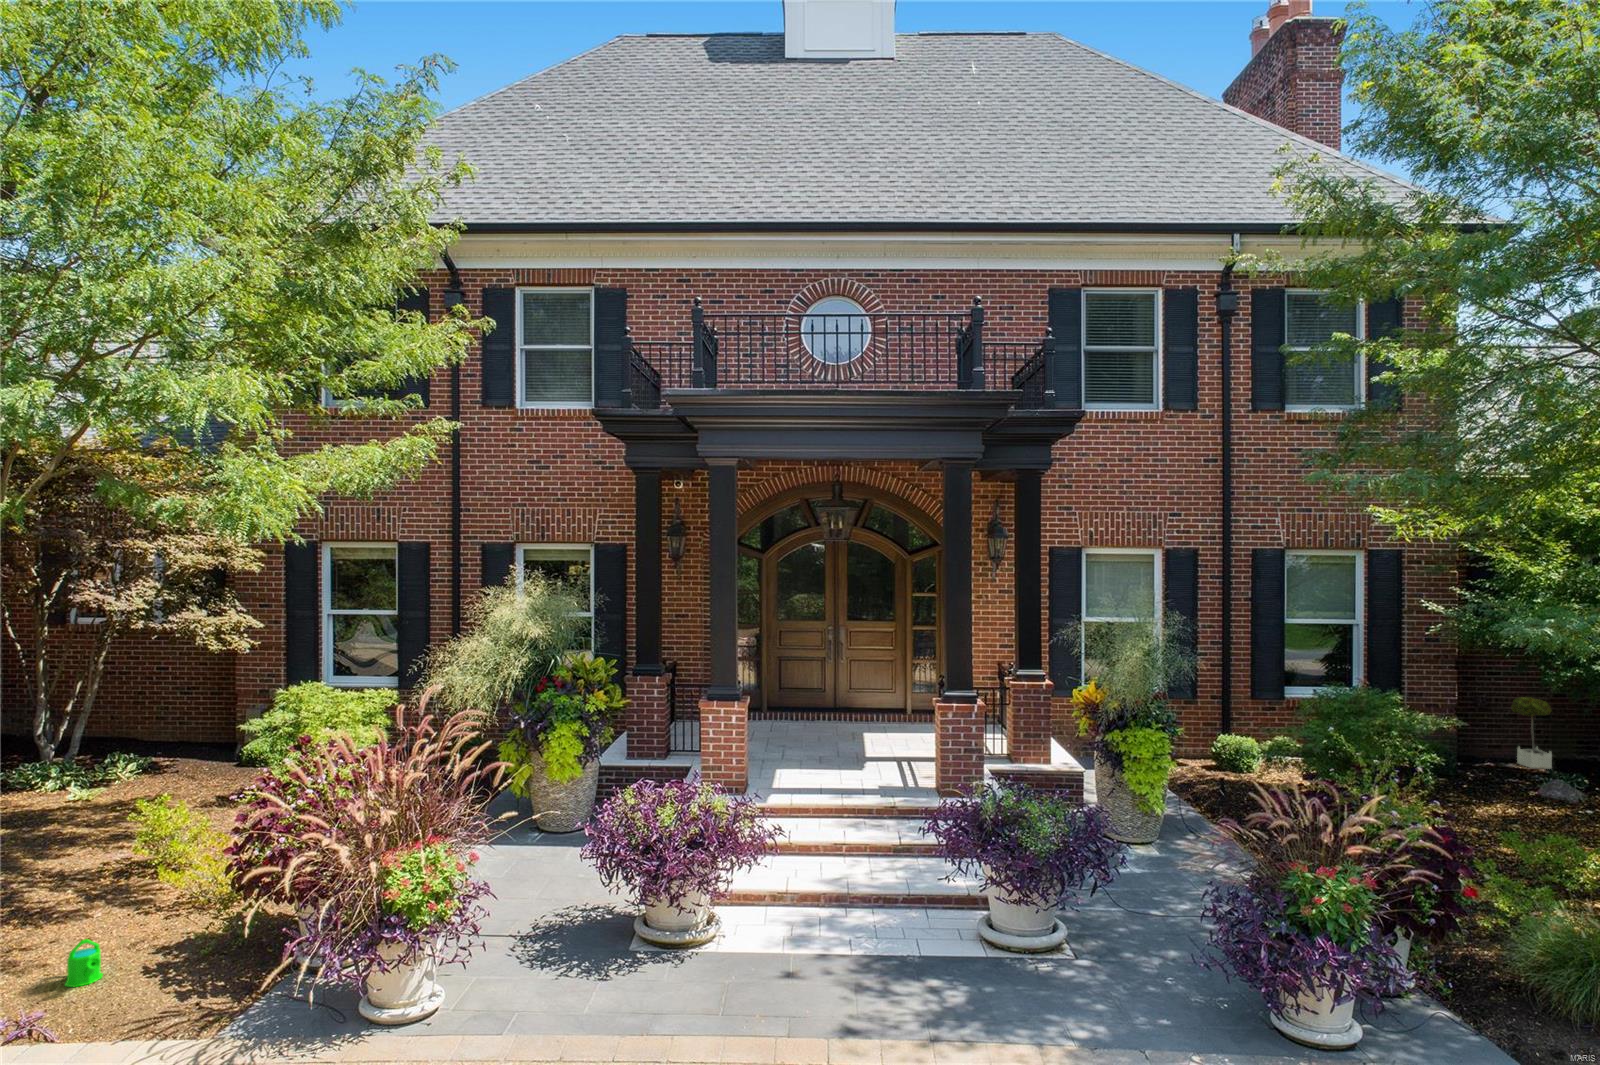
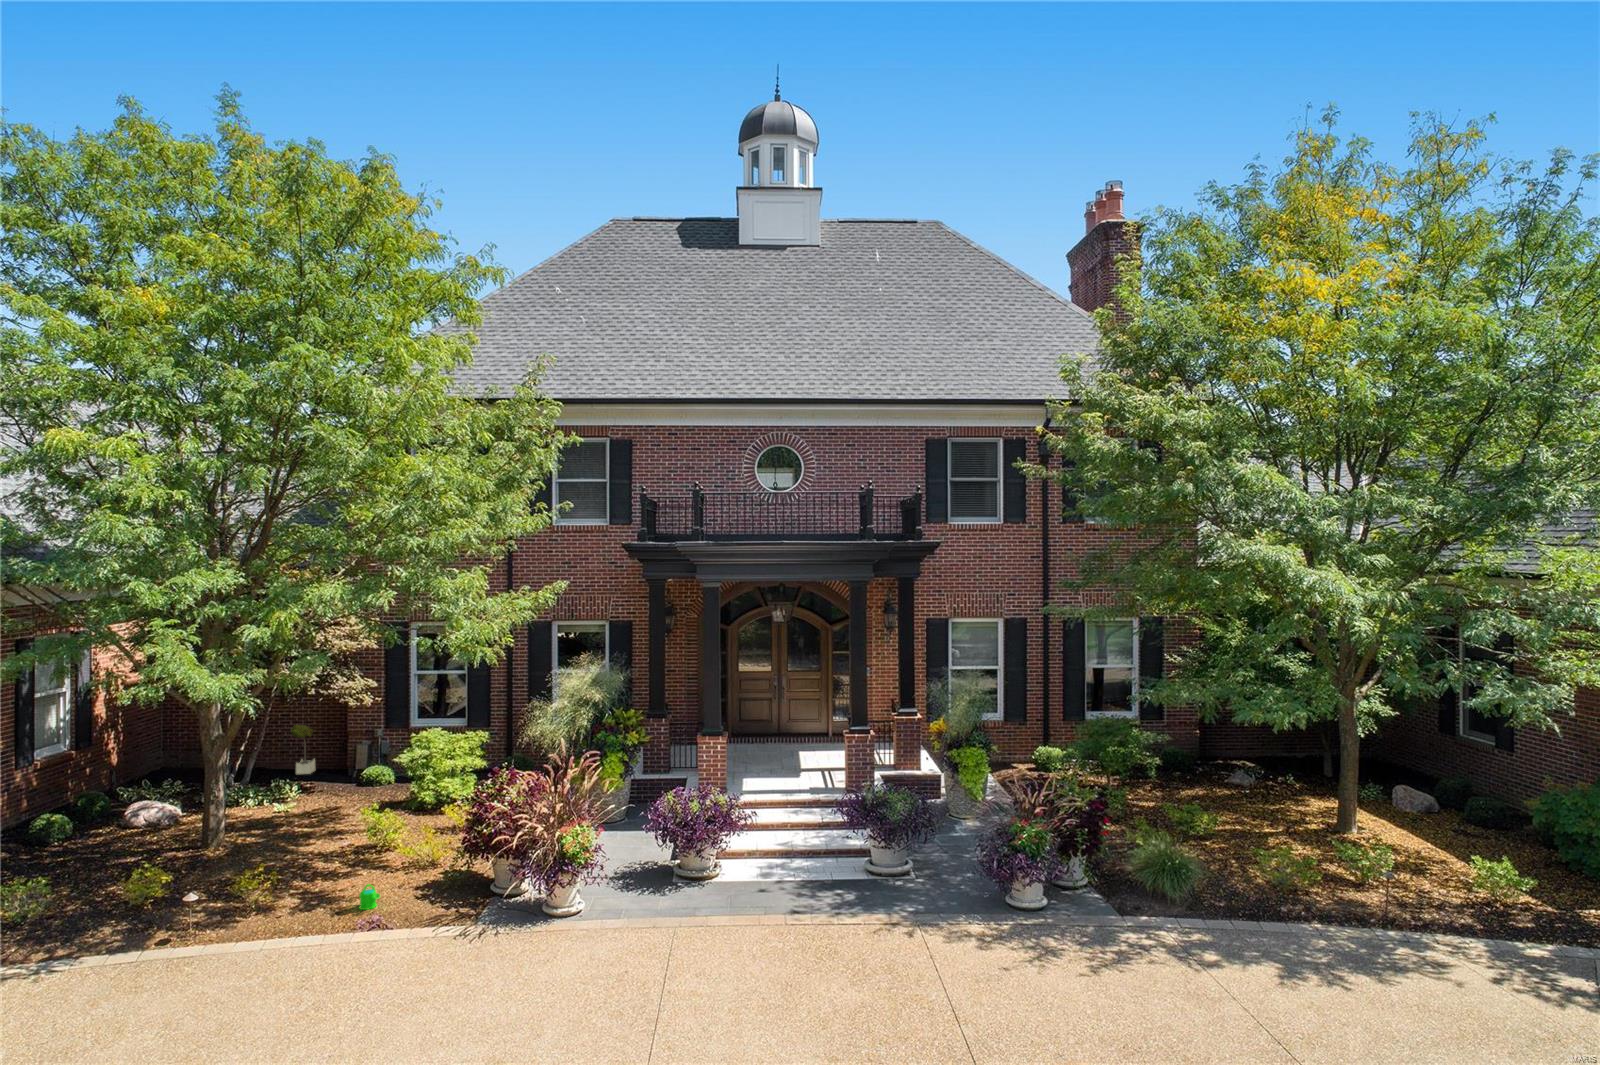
potted tree: present [1512,697,1552,769] -> present [291,725,315,774]

